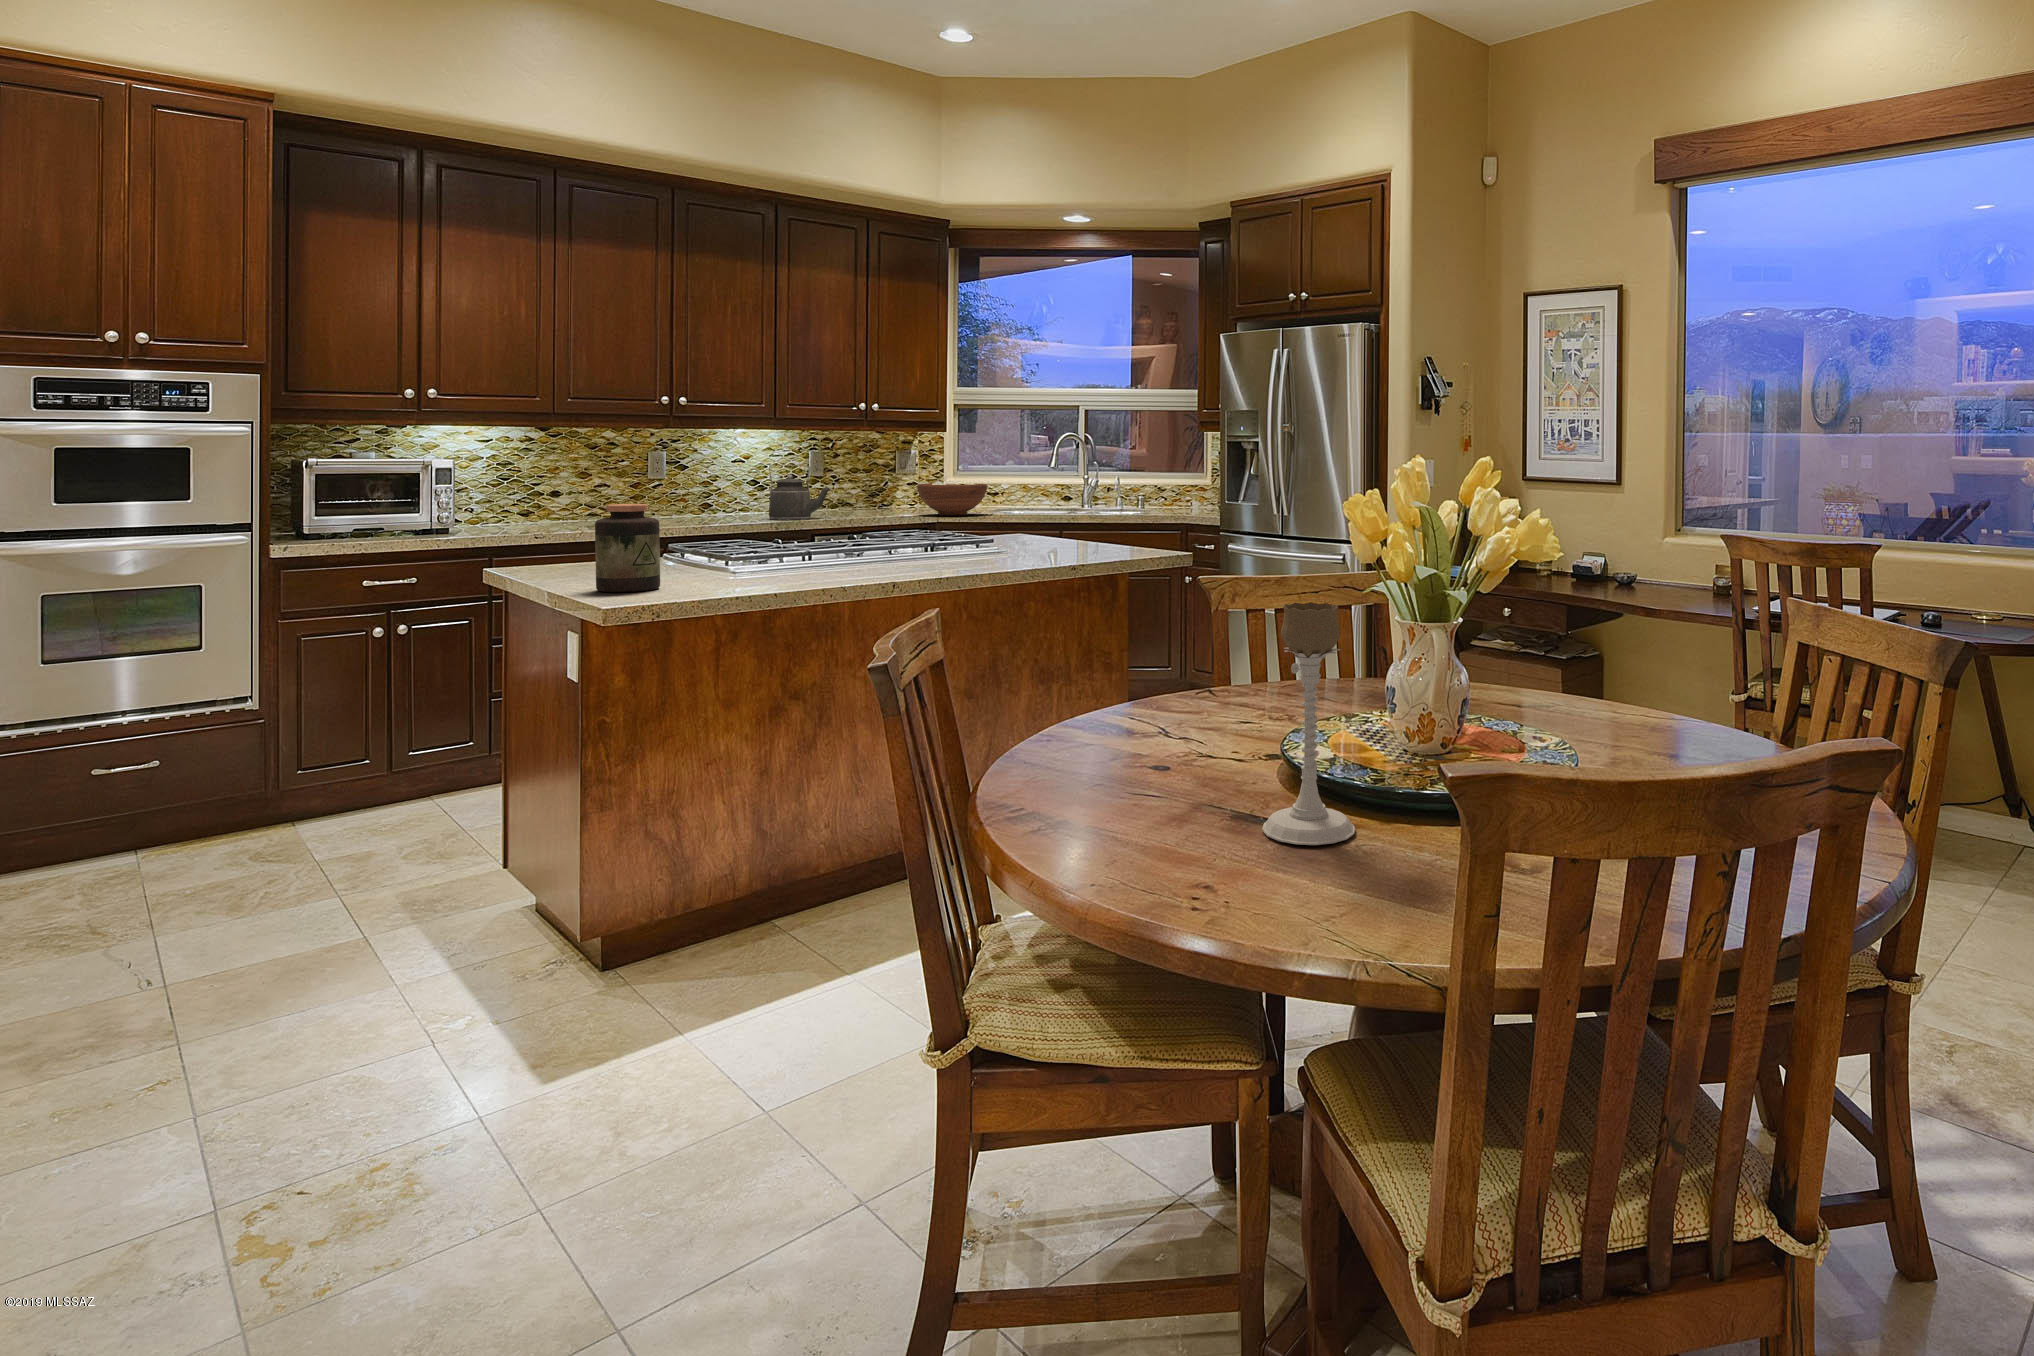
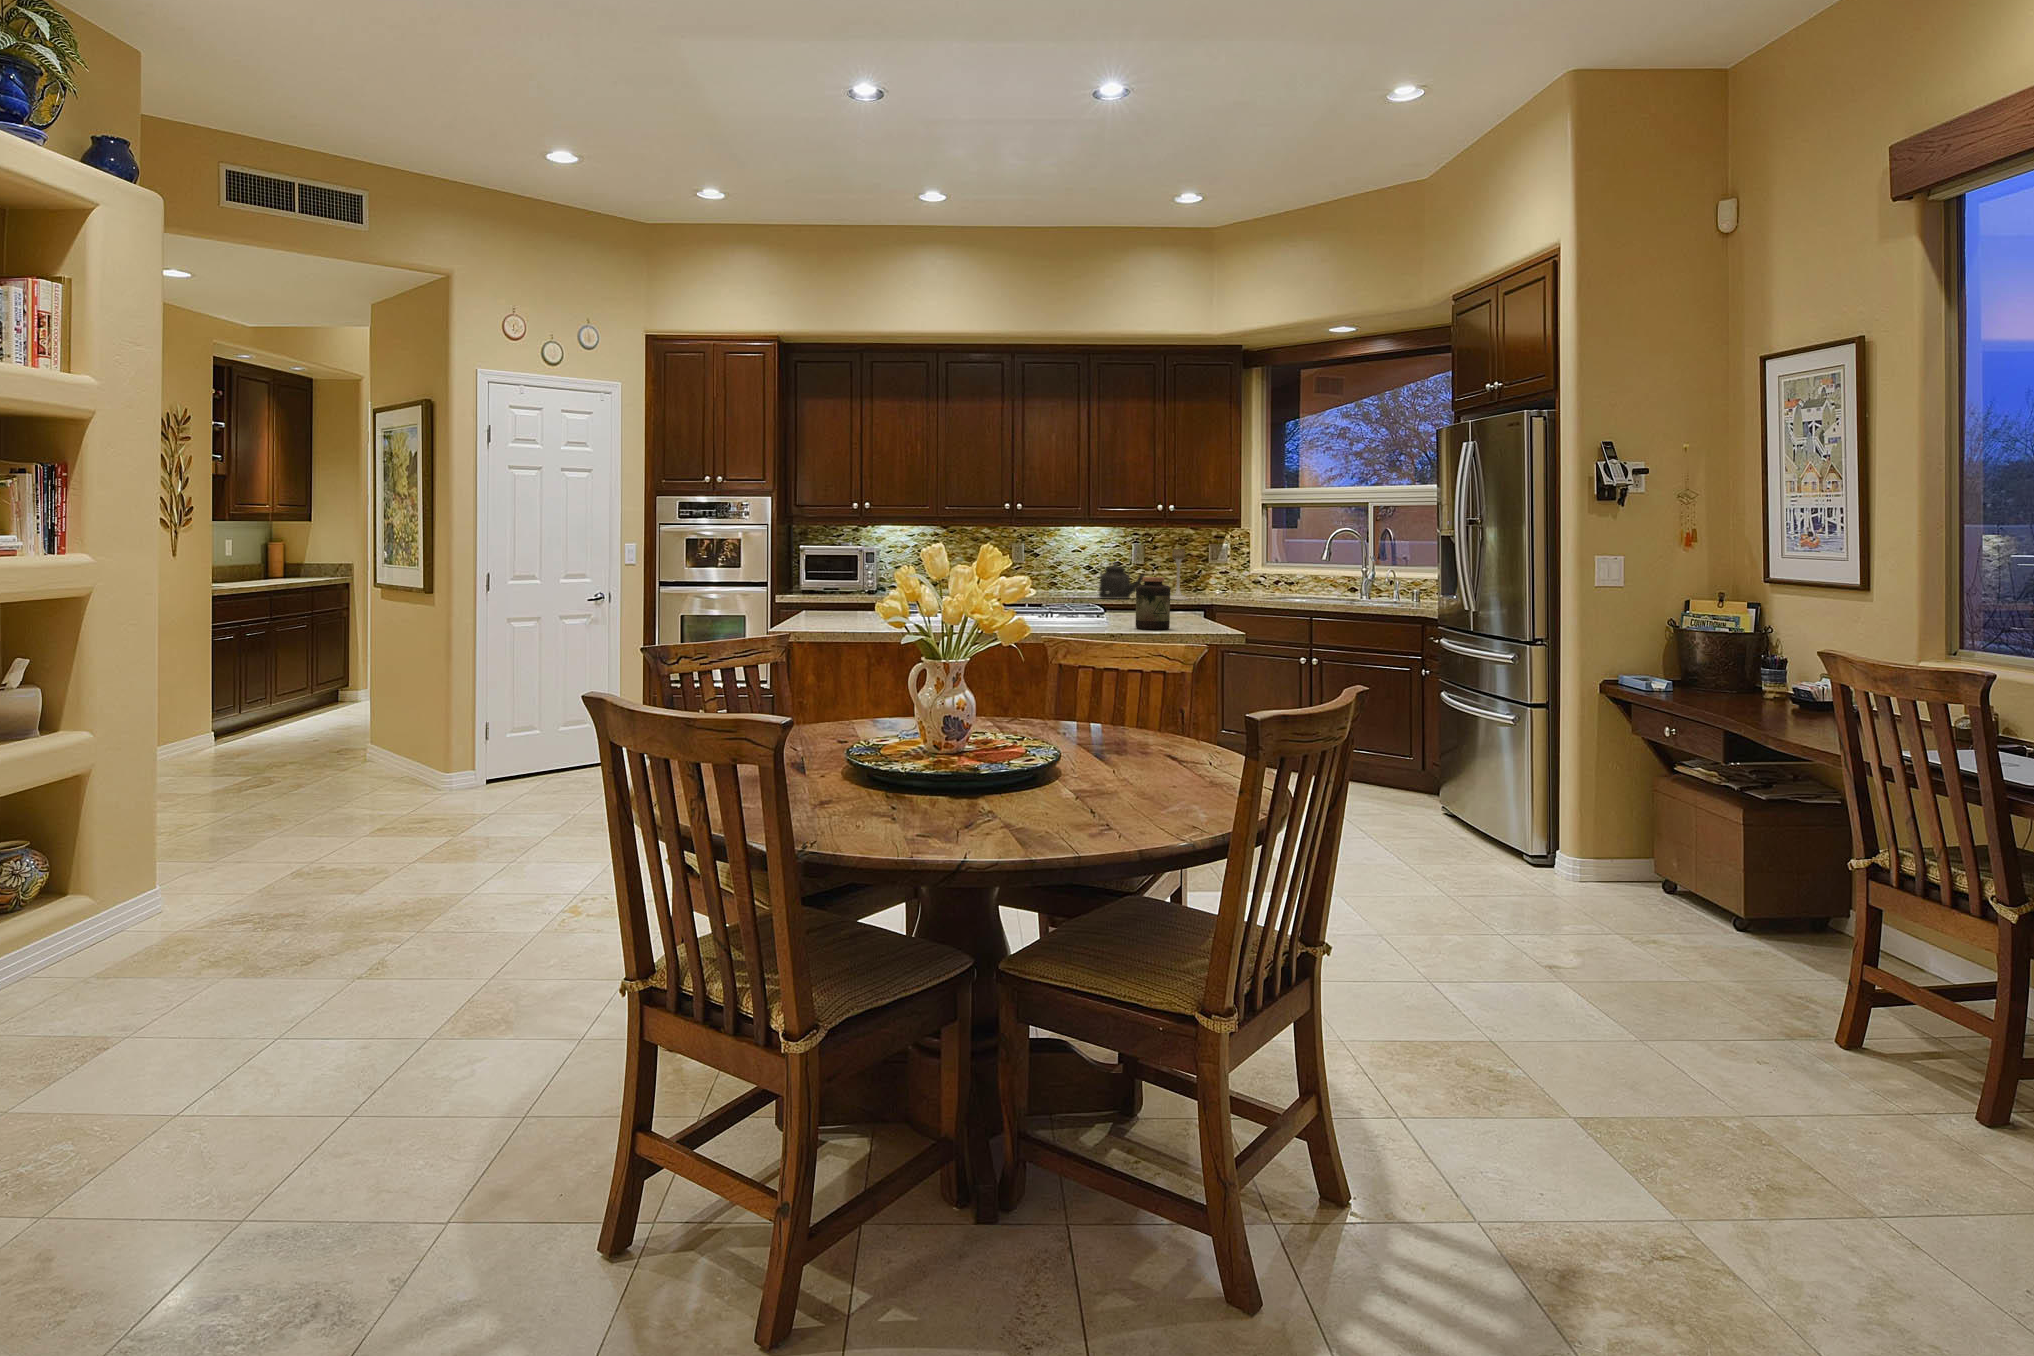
fruit bowl: present [917,483,987,516] -> none [1218,572,1280,601]
jar: present [595,504,660,592] -> present [1136,577,1170,629]
candle holder: present [1262,602,1355,845] -> present [1170,549,1188,600]

